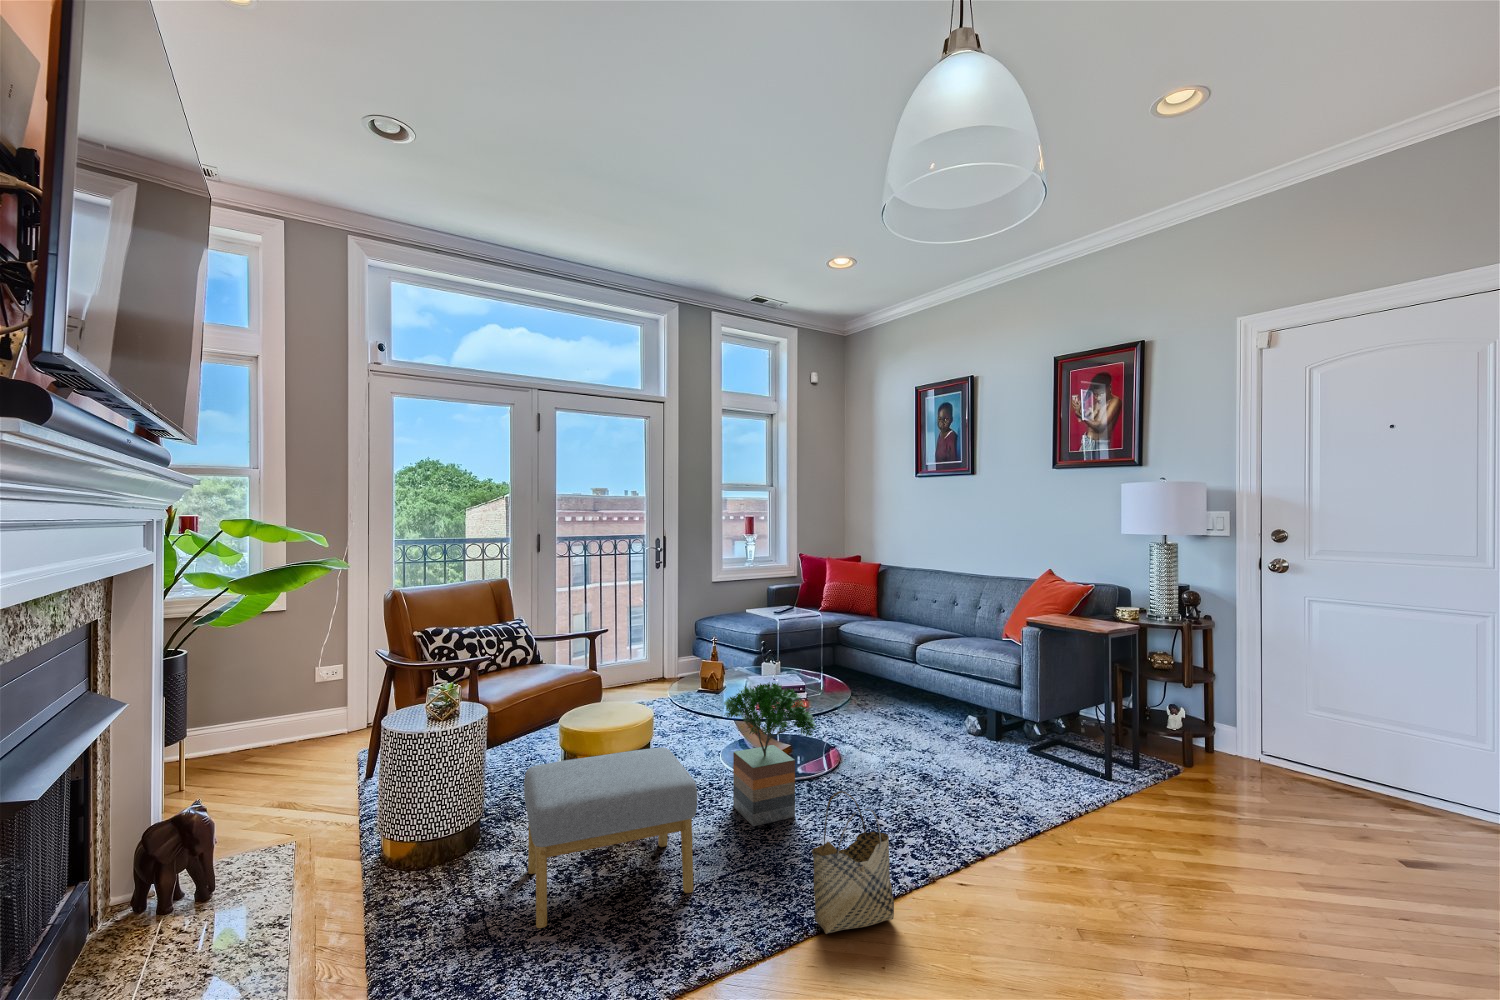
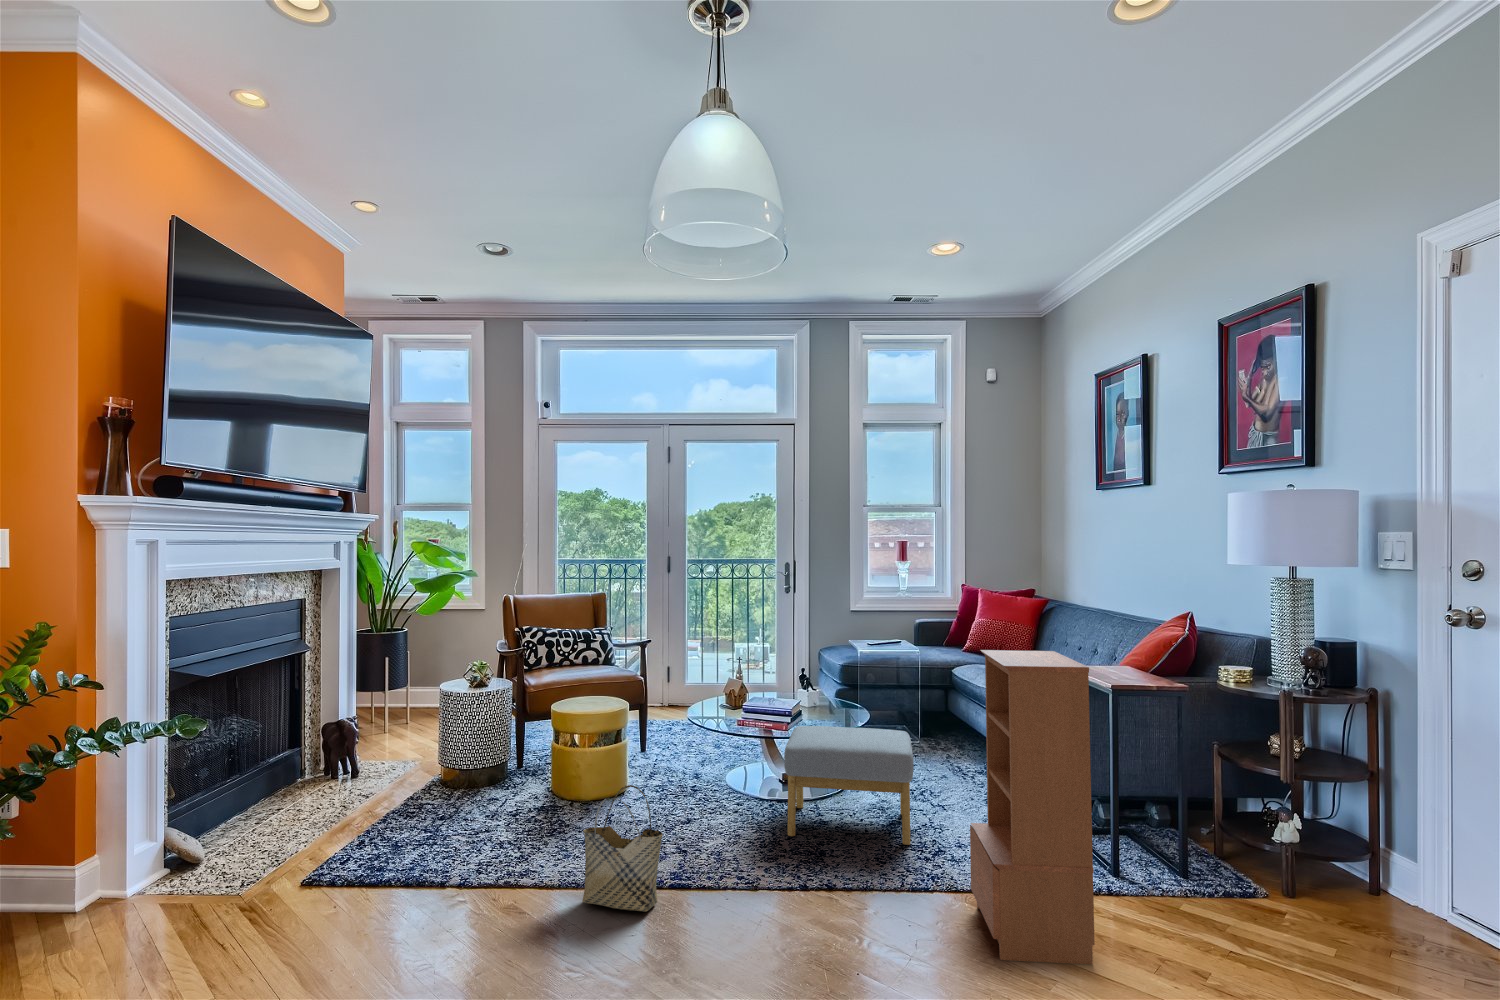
bookcase: none [1069,608,1191,858] -> present [970,650,1095,964]
potted tree: present [724,682,816,826] -> none [656,694,736,828]
footstool: present [524,748,697,928] -> present [784,726,914,845]

